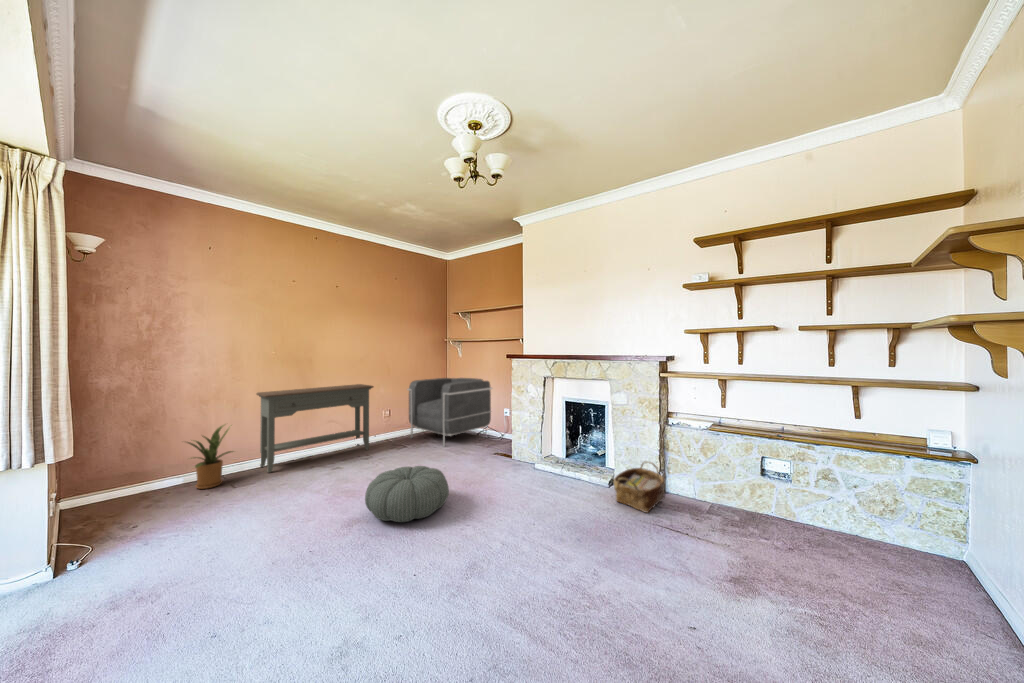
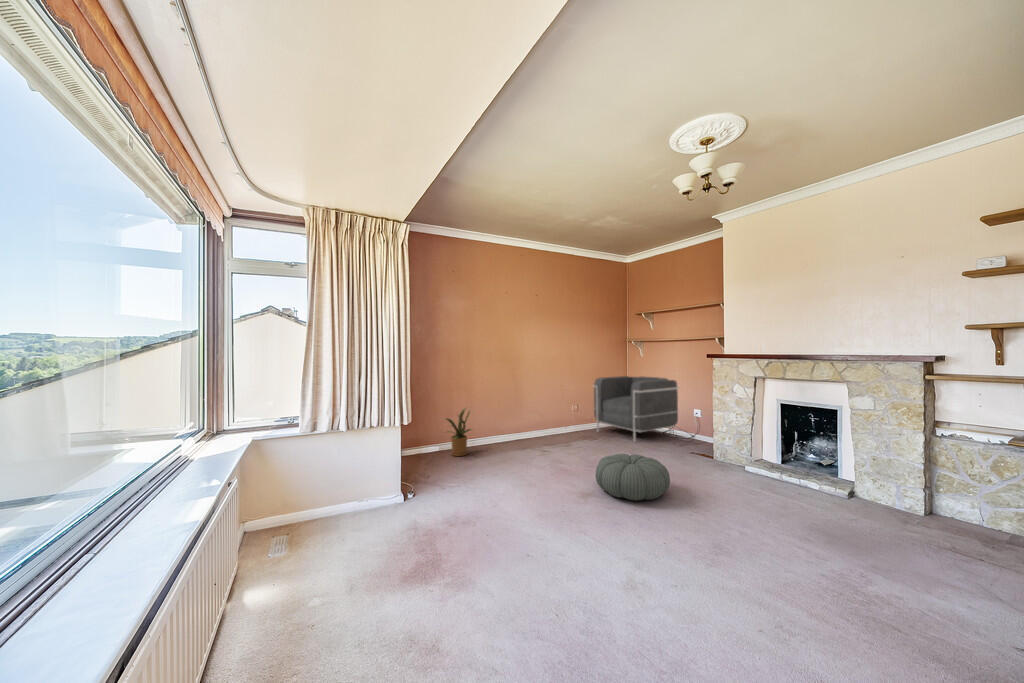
console table: present [256,384,374,472] -> none [482,380,568,449]
woven basket: present [614,462,665,512] -> none [861,475,934,530]

